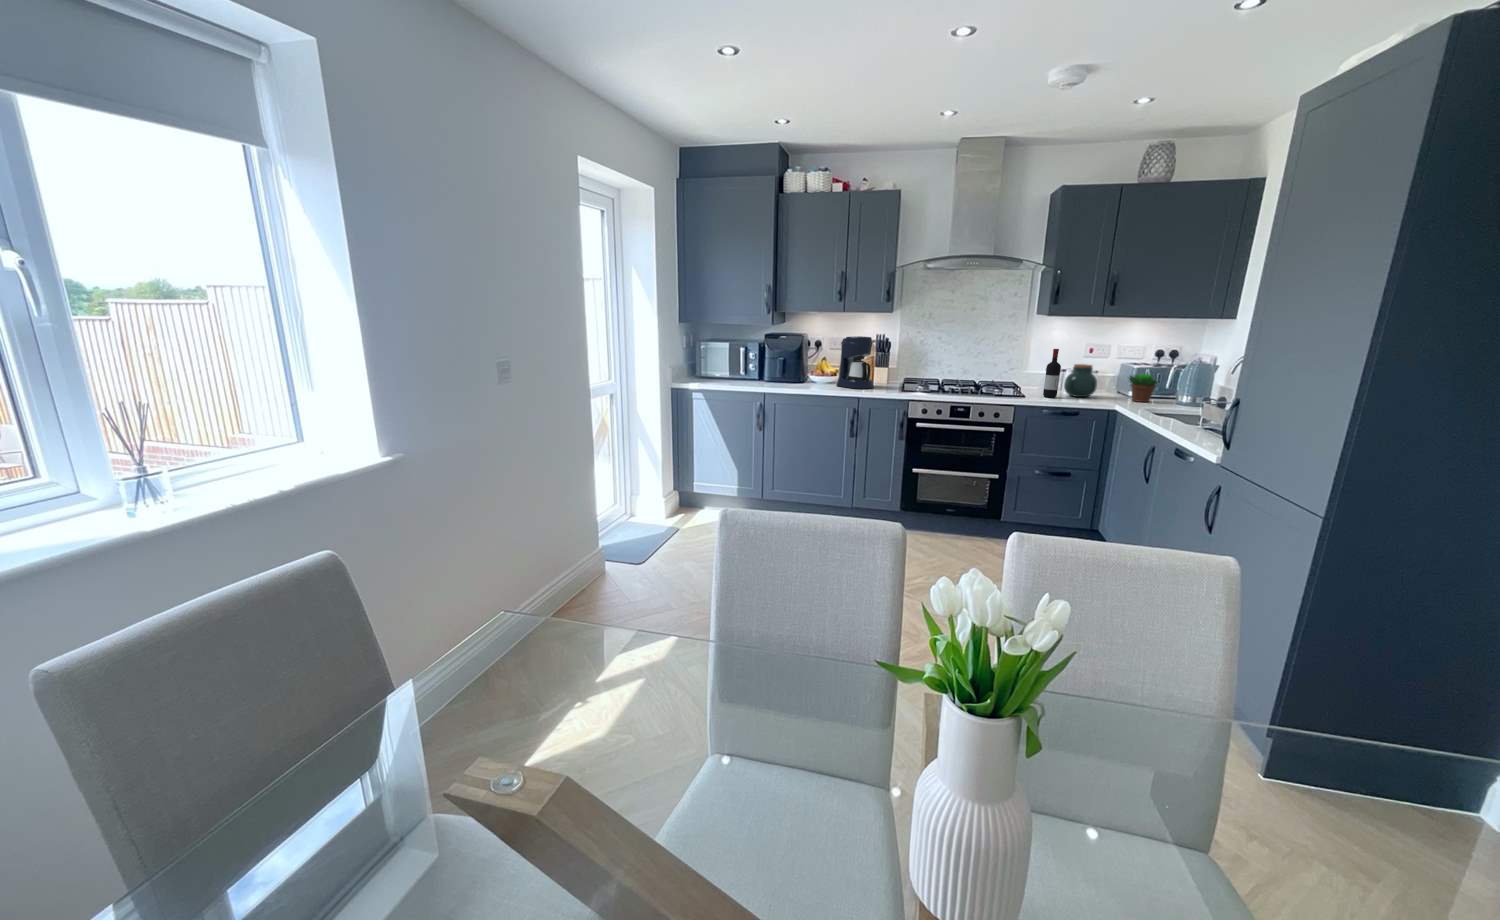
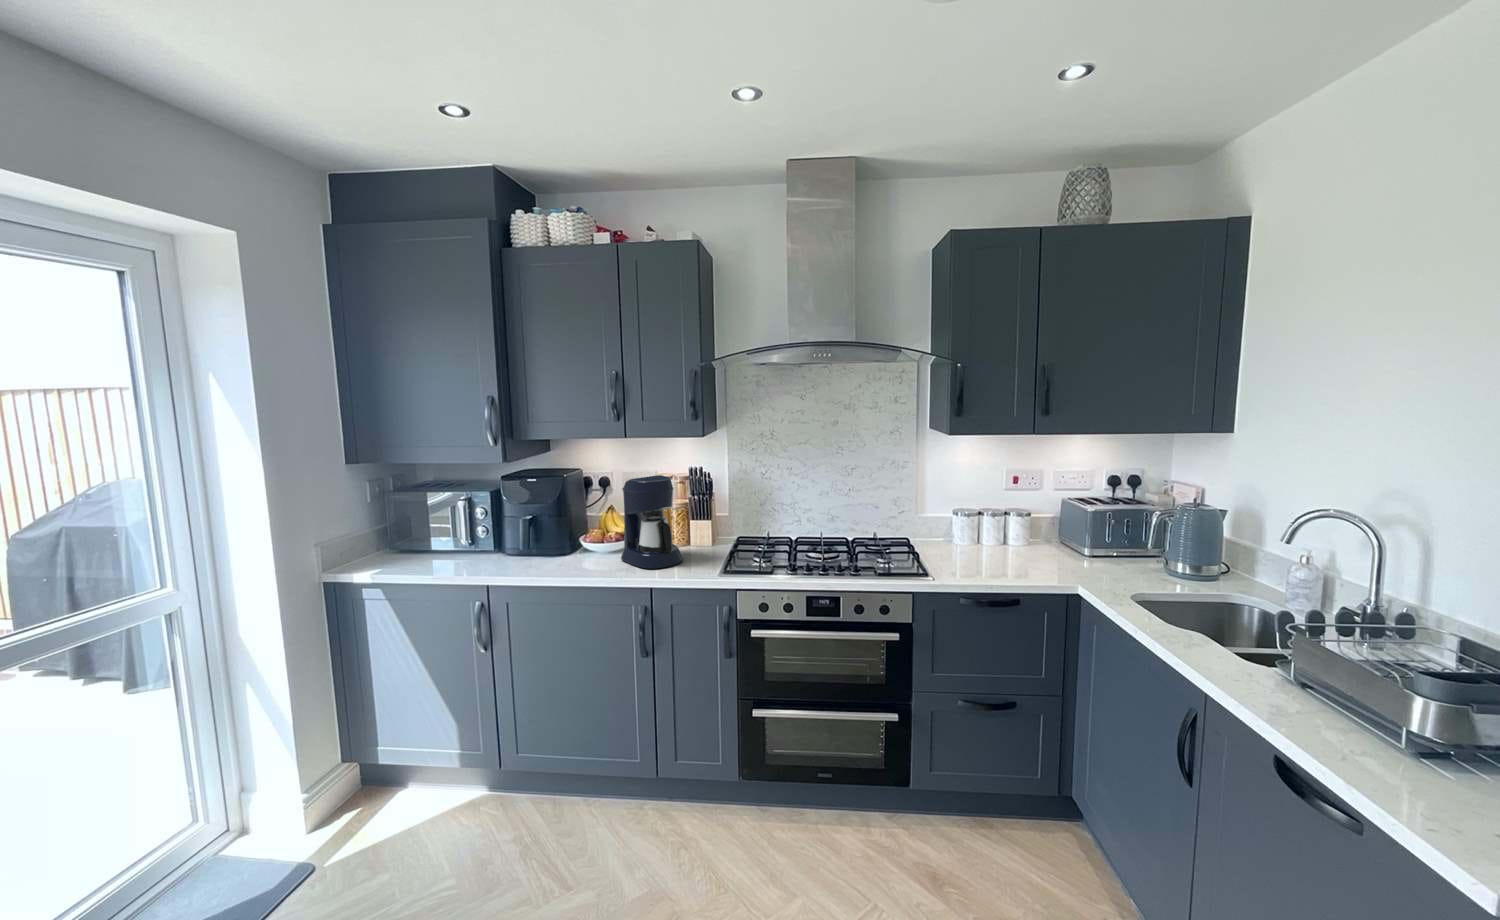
wine bottle: present [1043,349,1061,398] -> none [955,491,979,574]
jar: present [1064,364,1097,397] -> none [985,510,1037,566]
succulent plant: present [1129,374,1157,402] -> none [1084,526,1139,576]

